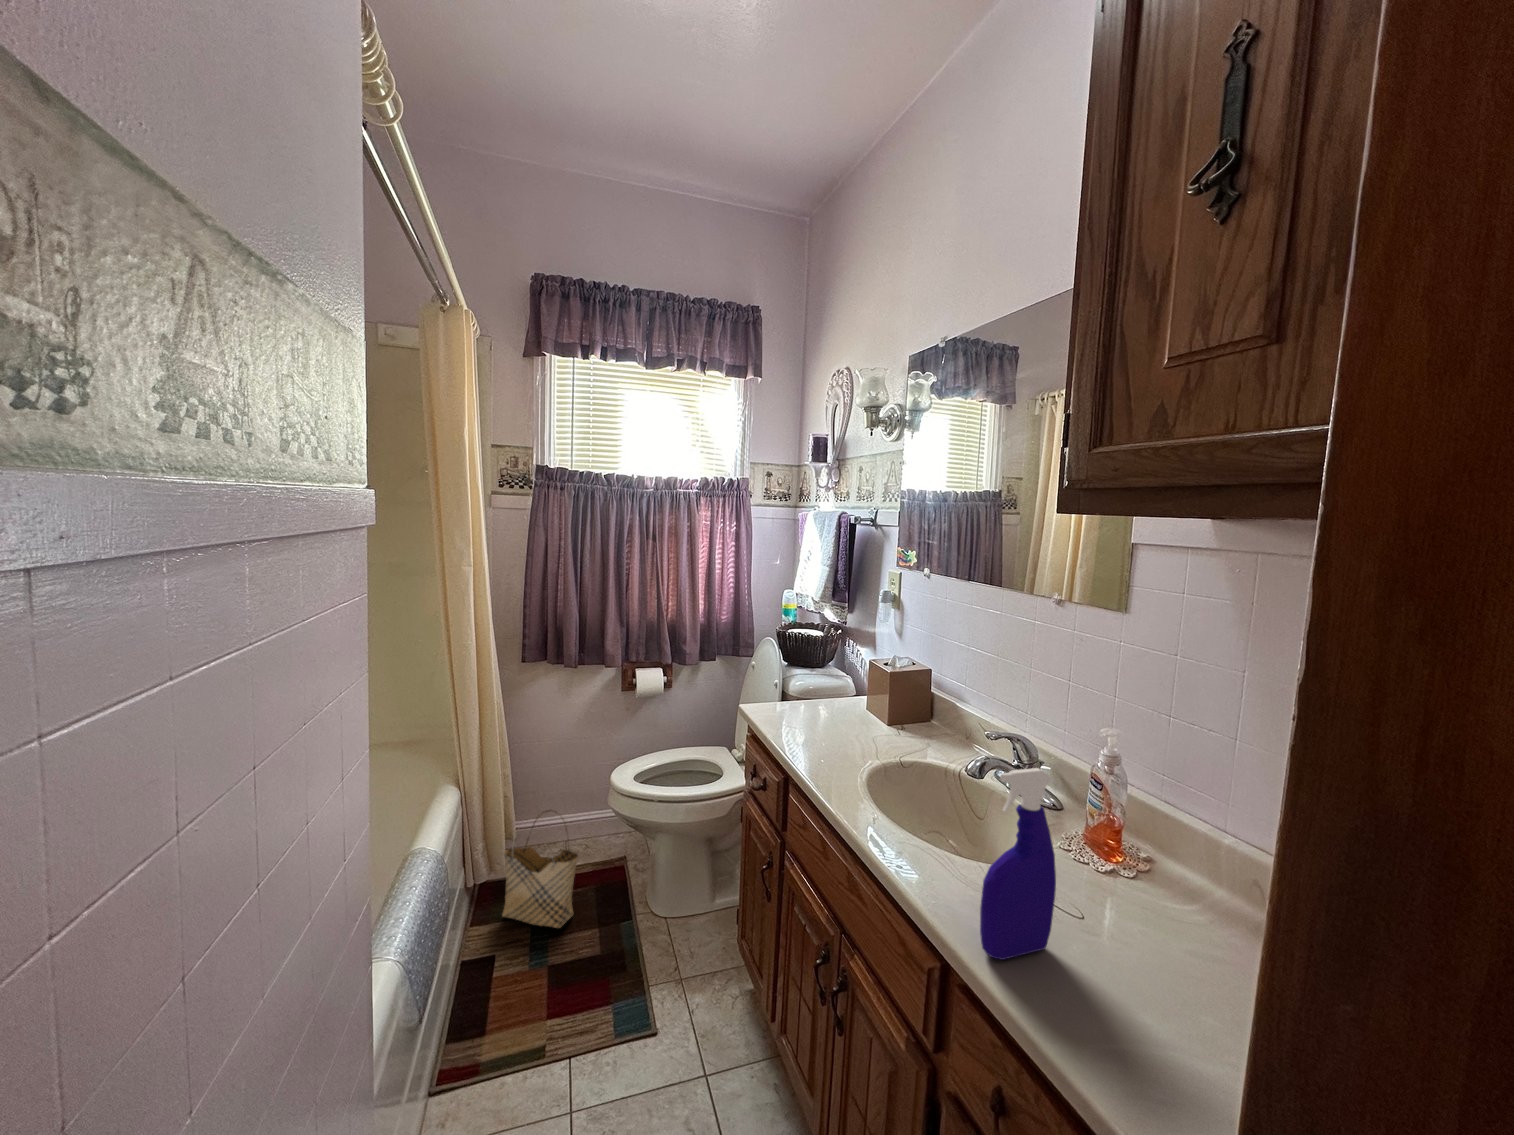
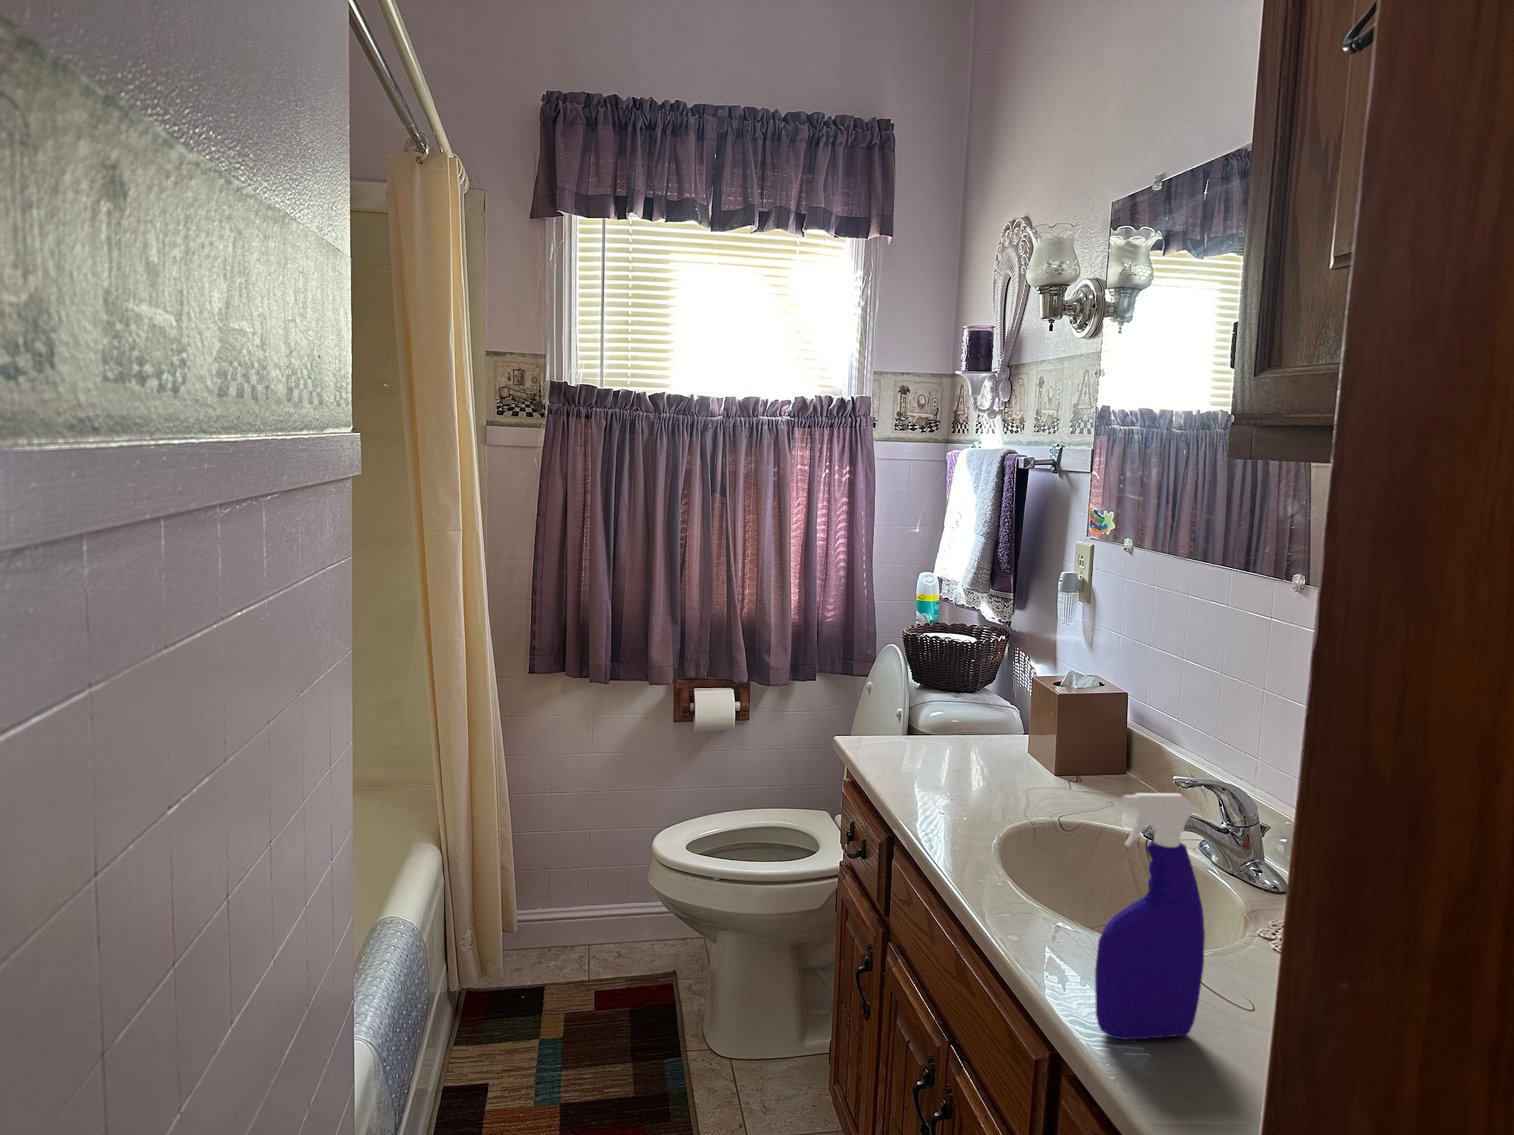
woven basket: present [502,810,578,928] -> none [497,887,603,1055]

